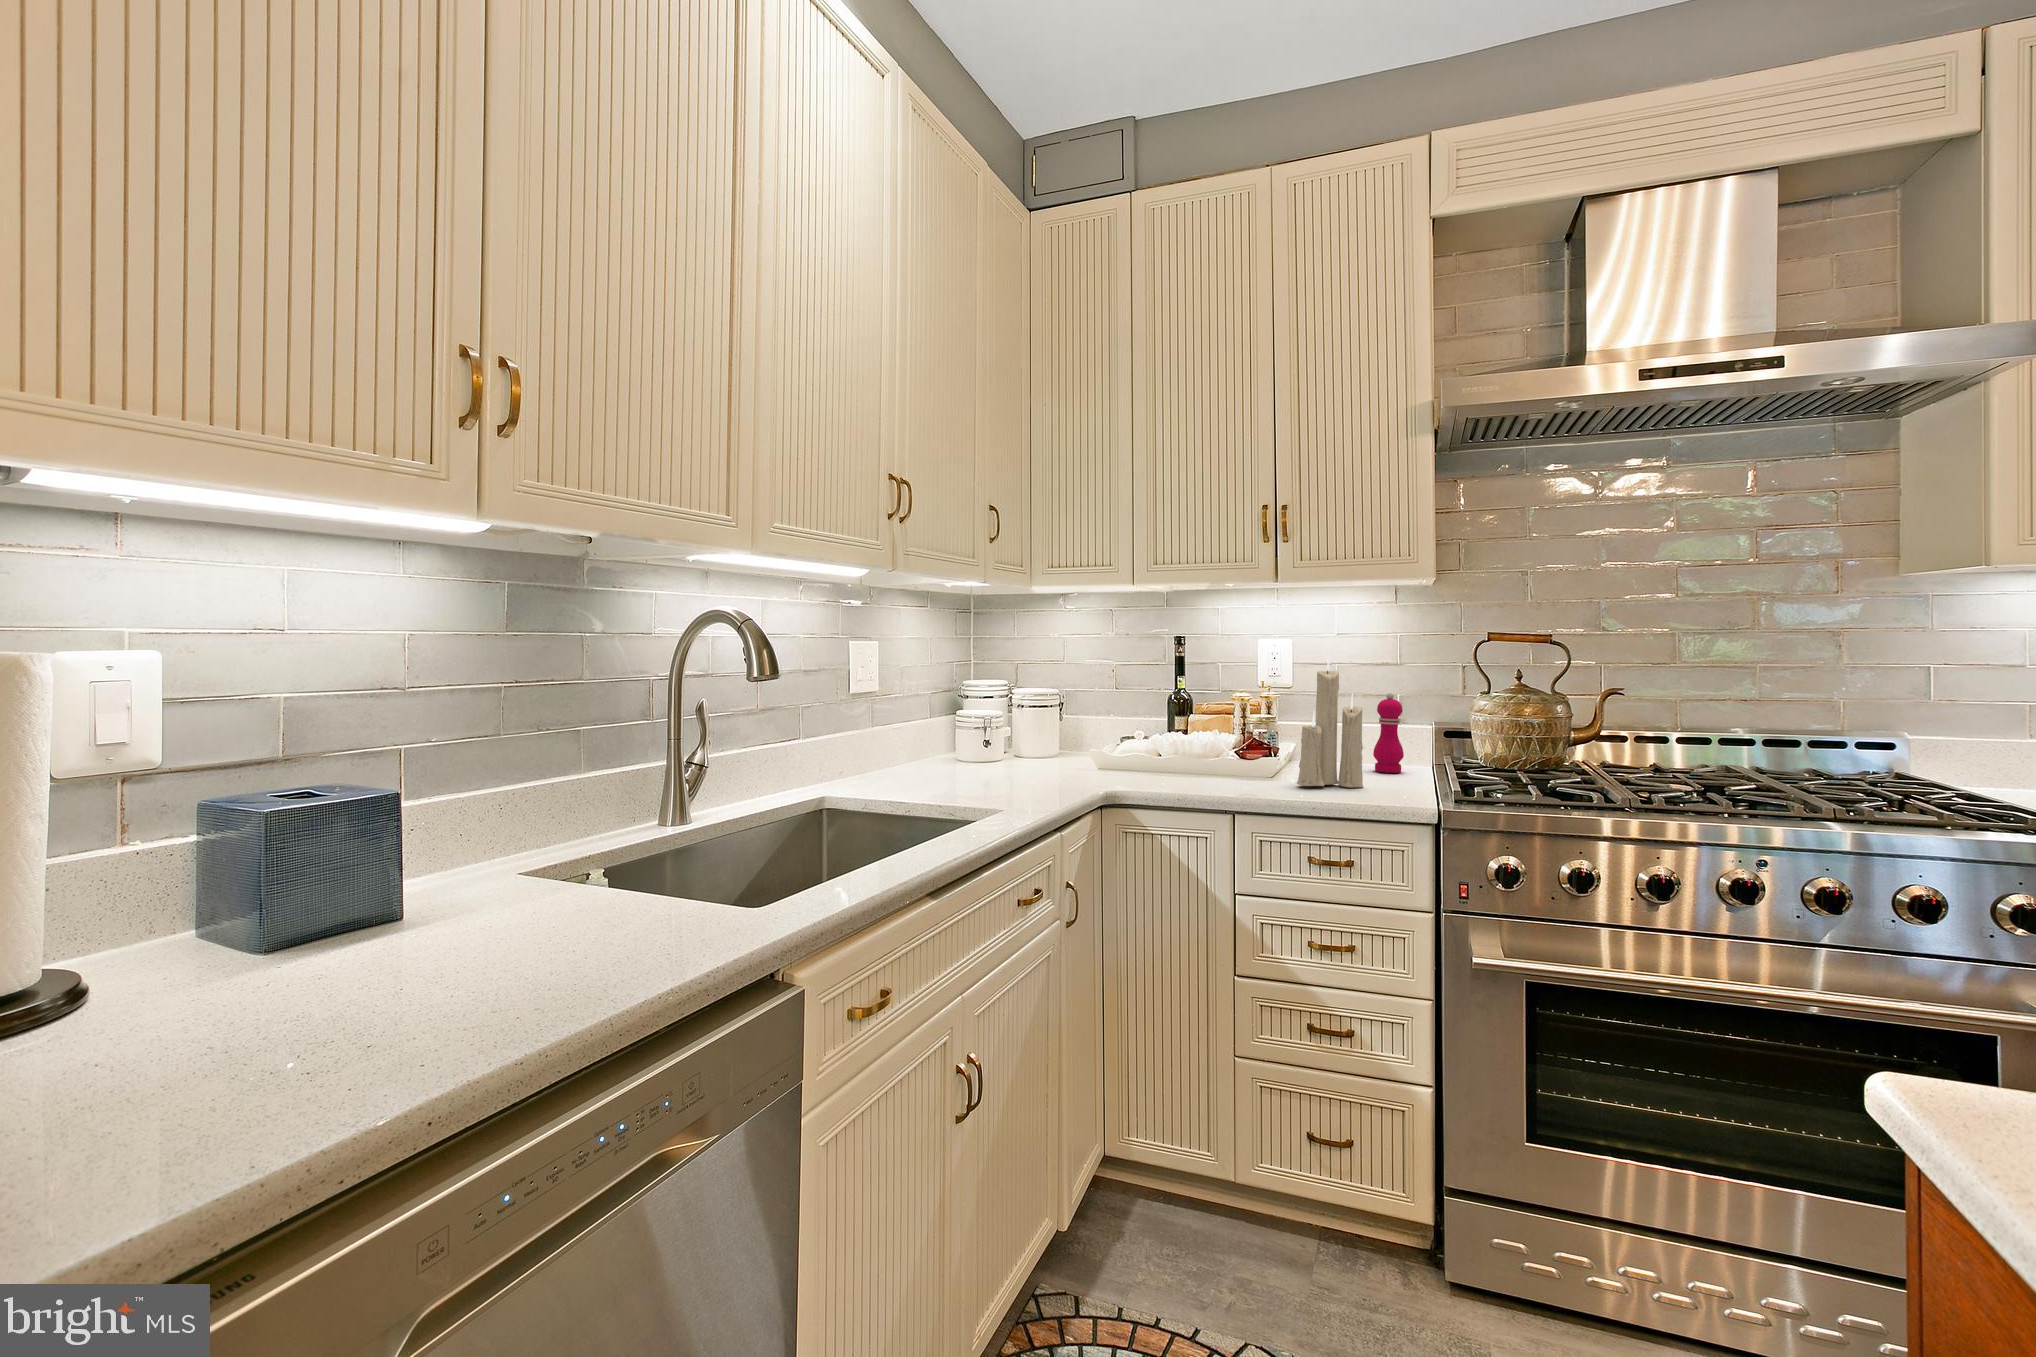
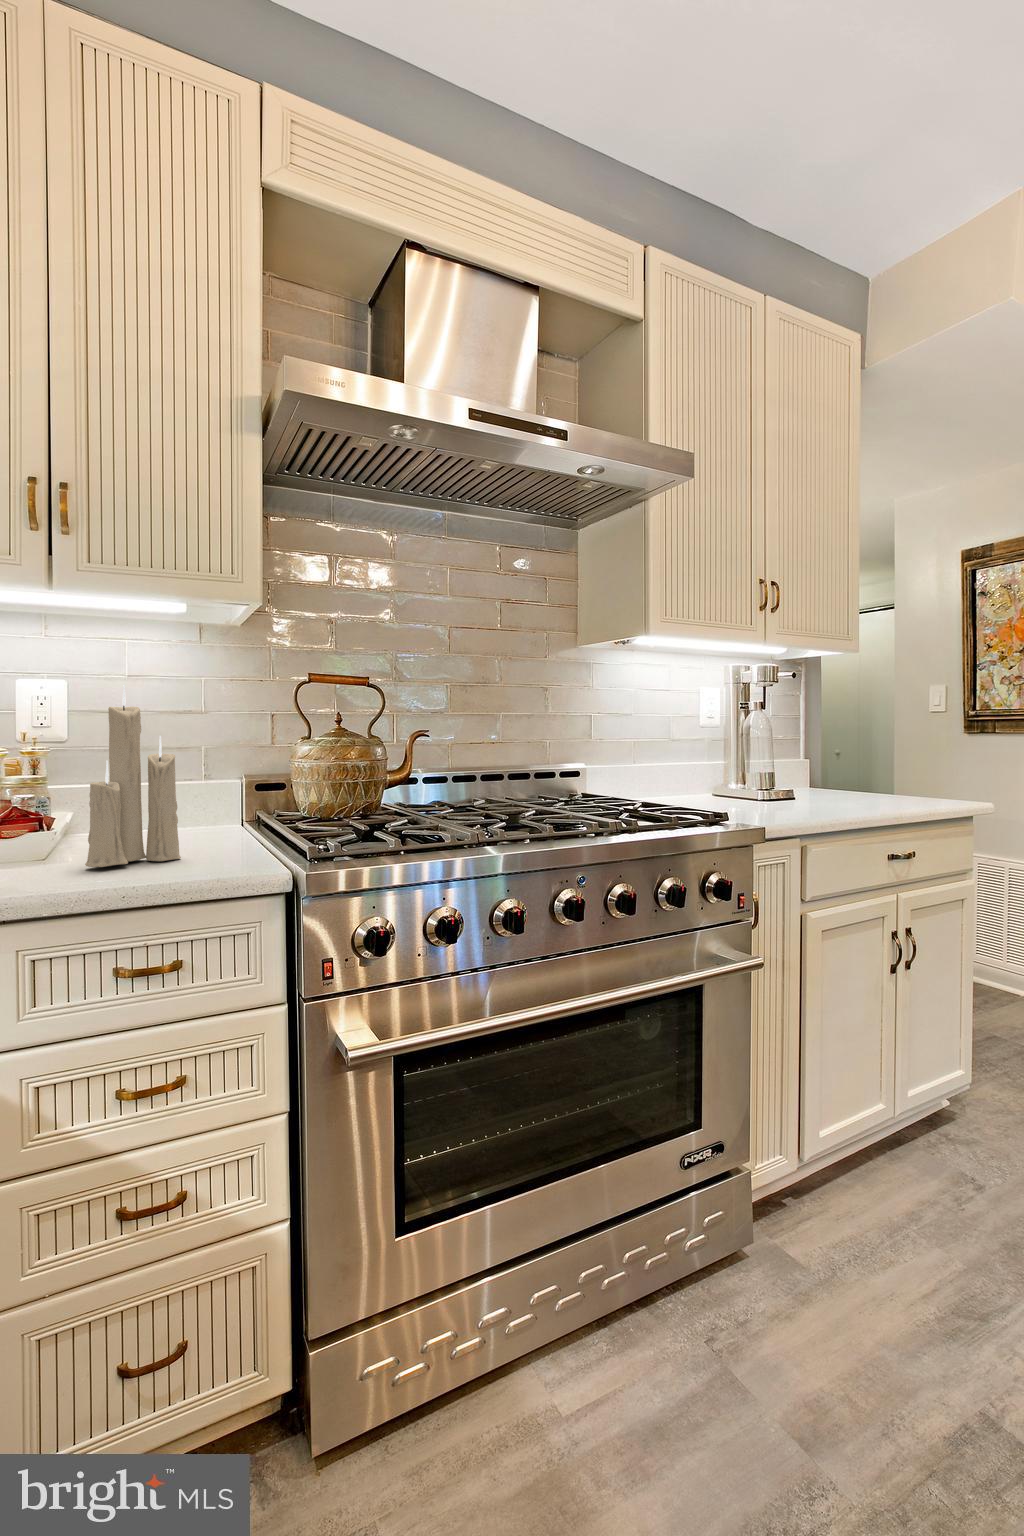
pepper mill: present [1373,693,1404,773] -> none [183,740,220,837]

